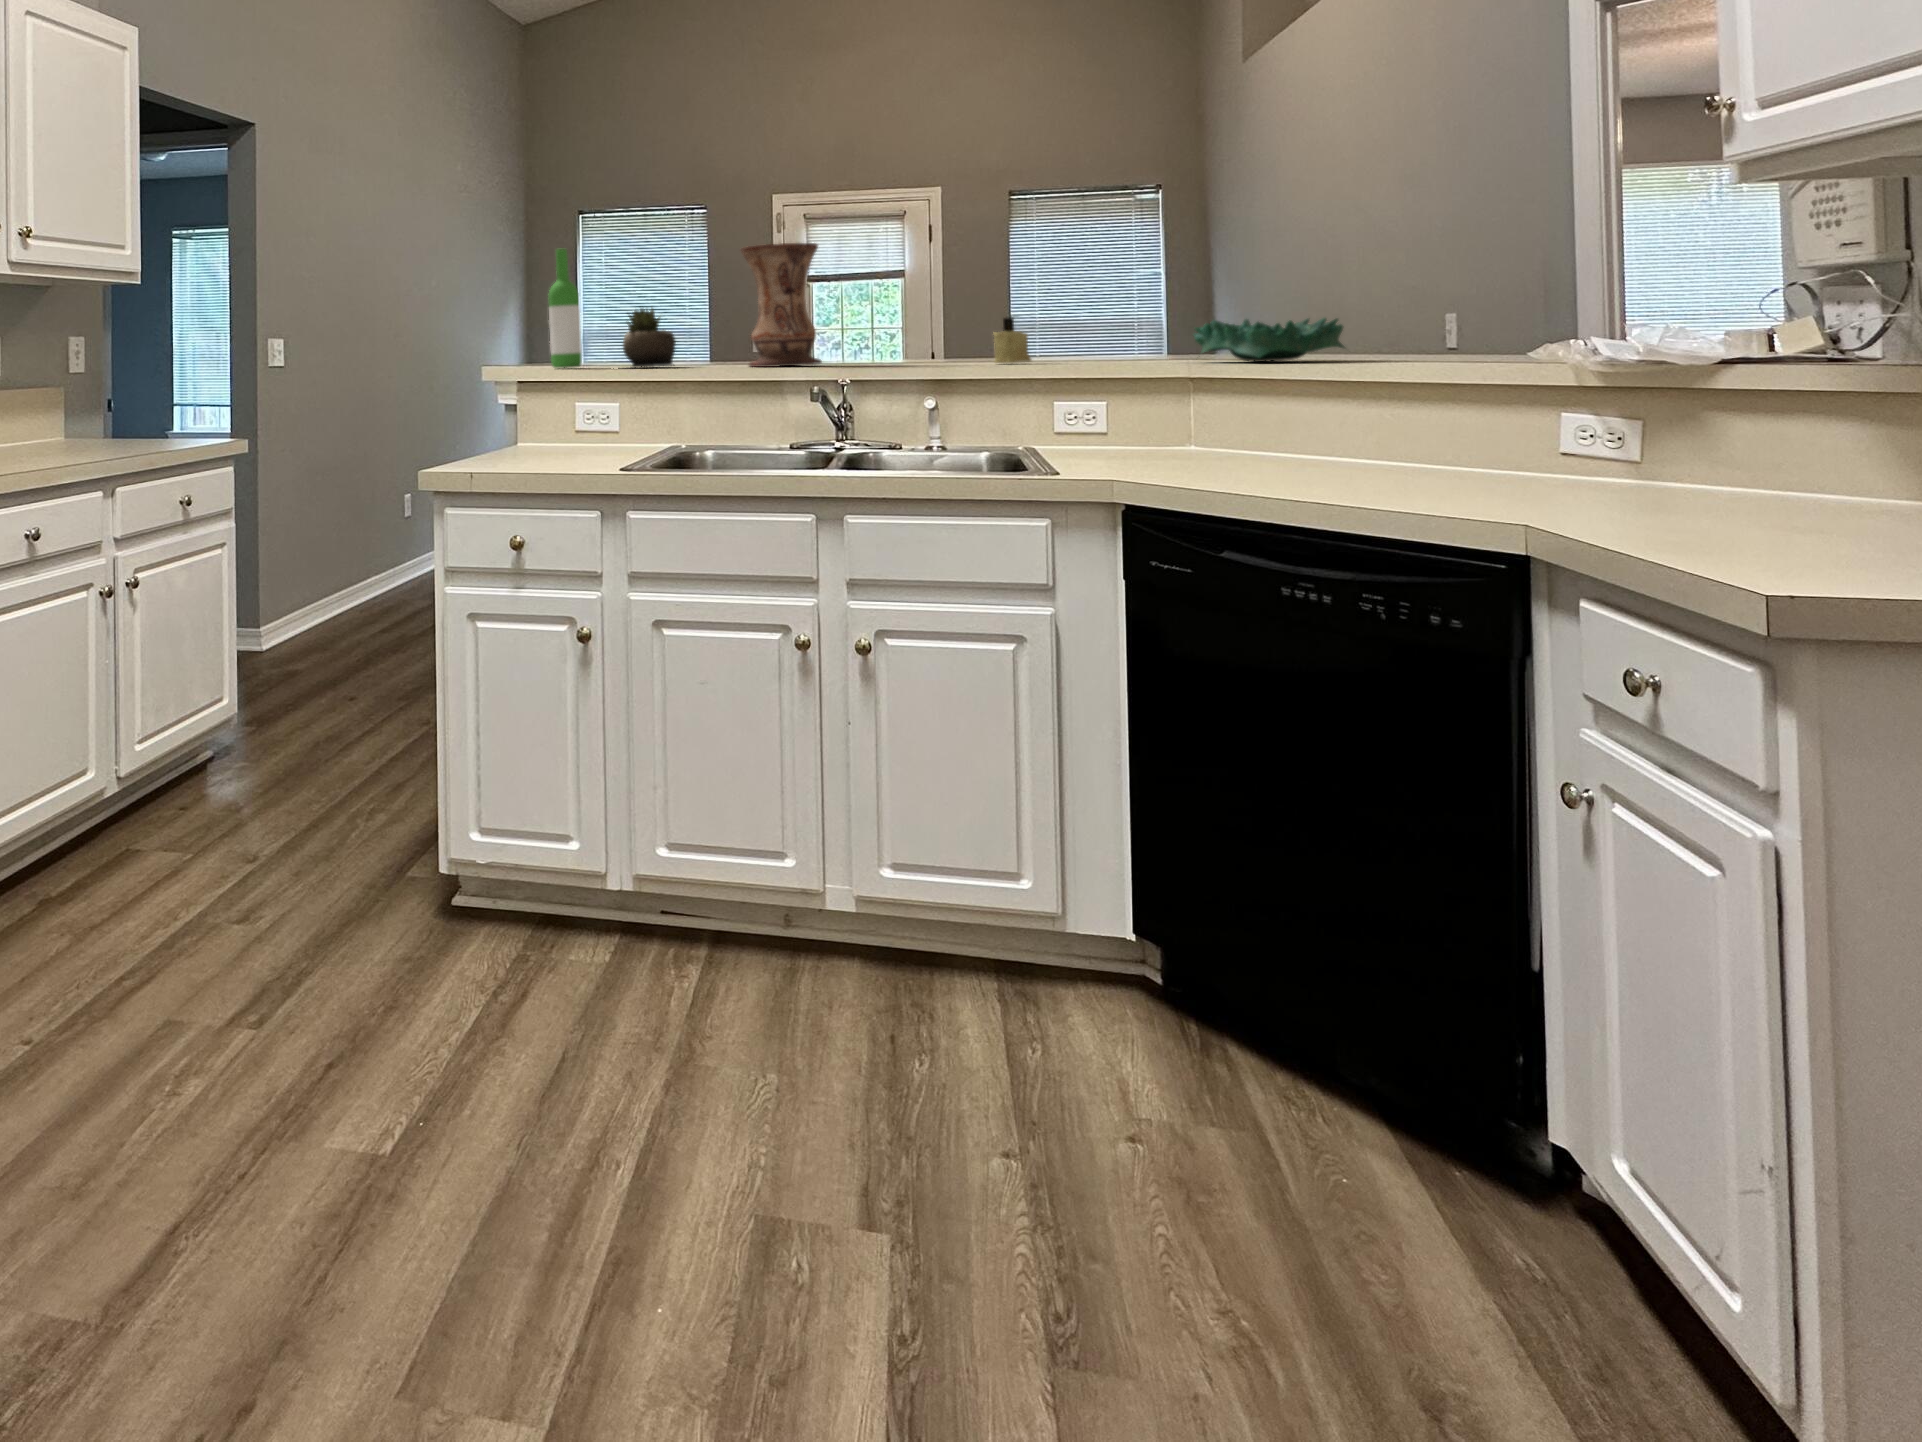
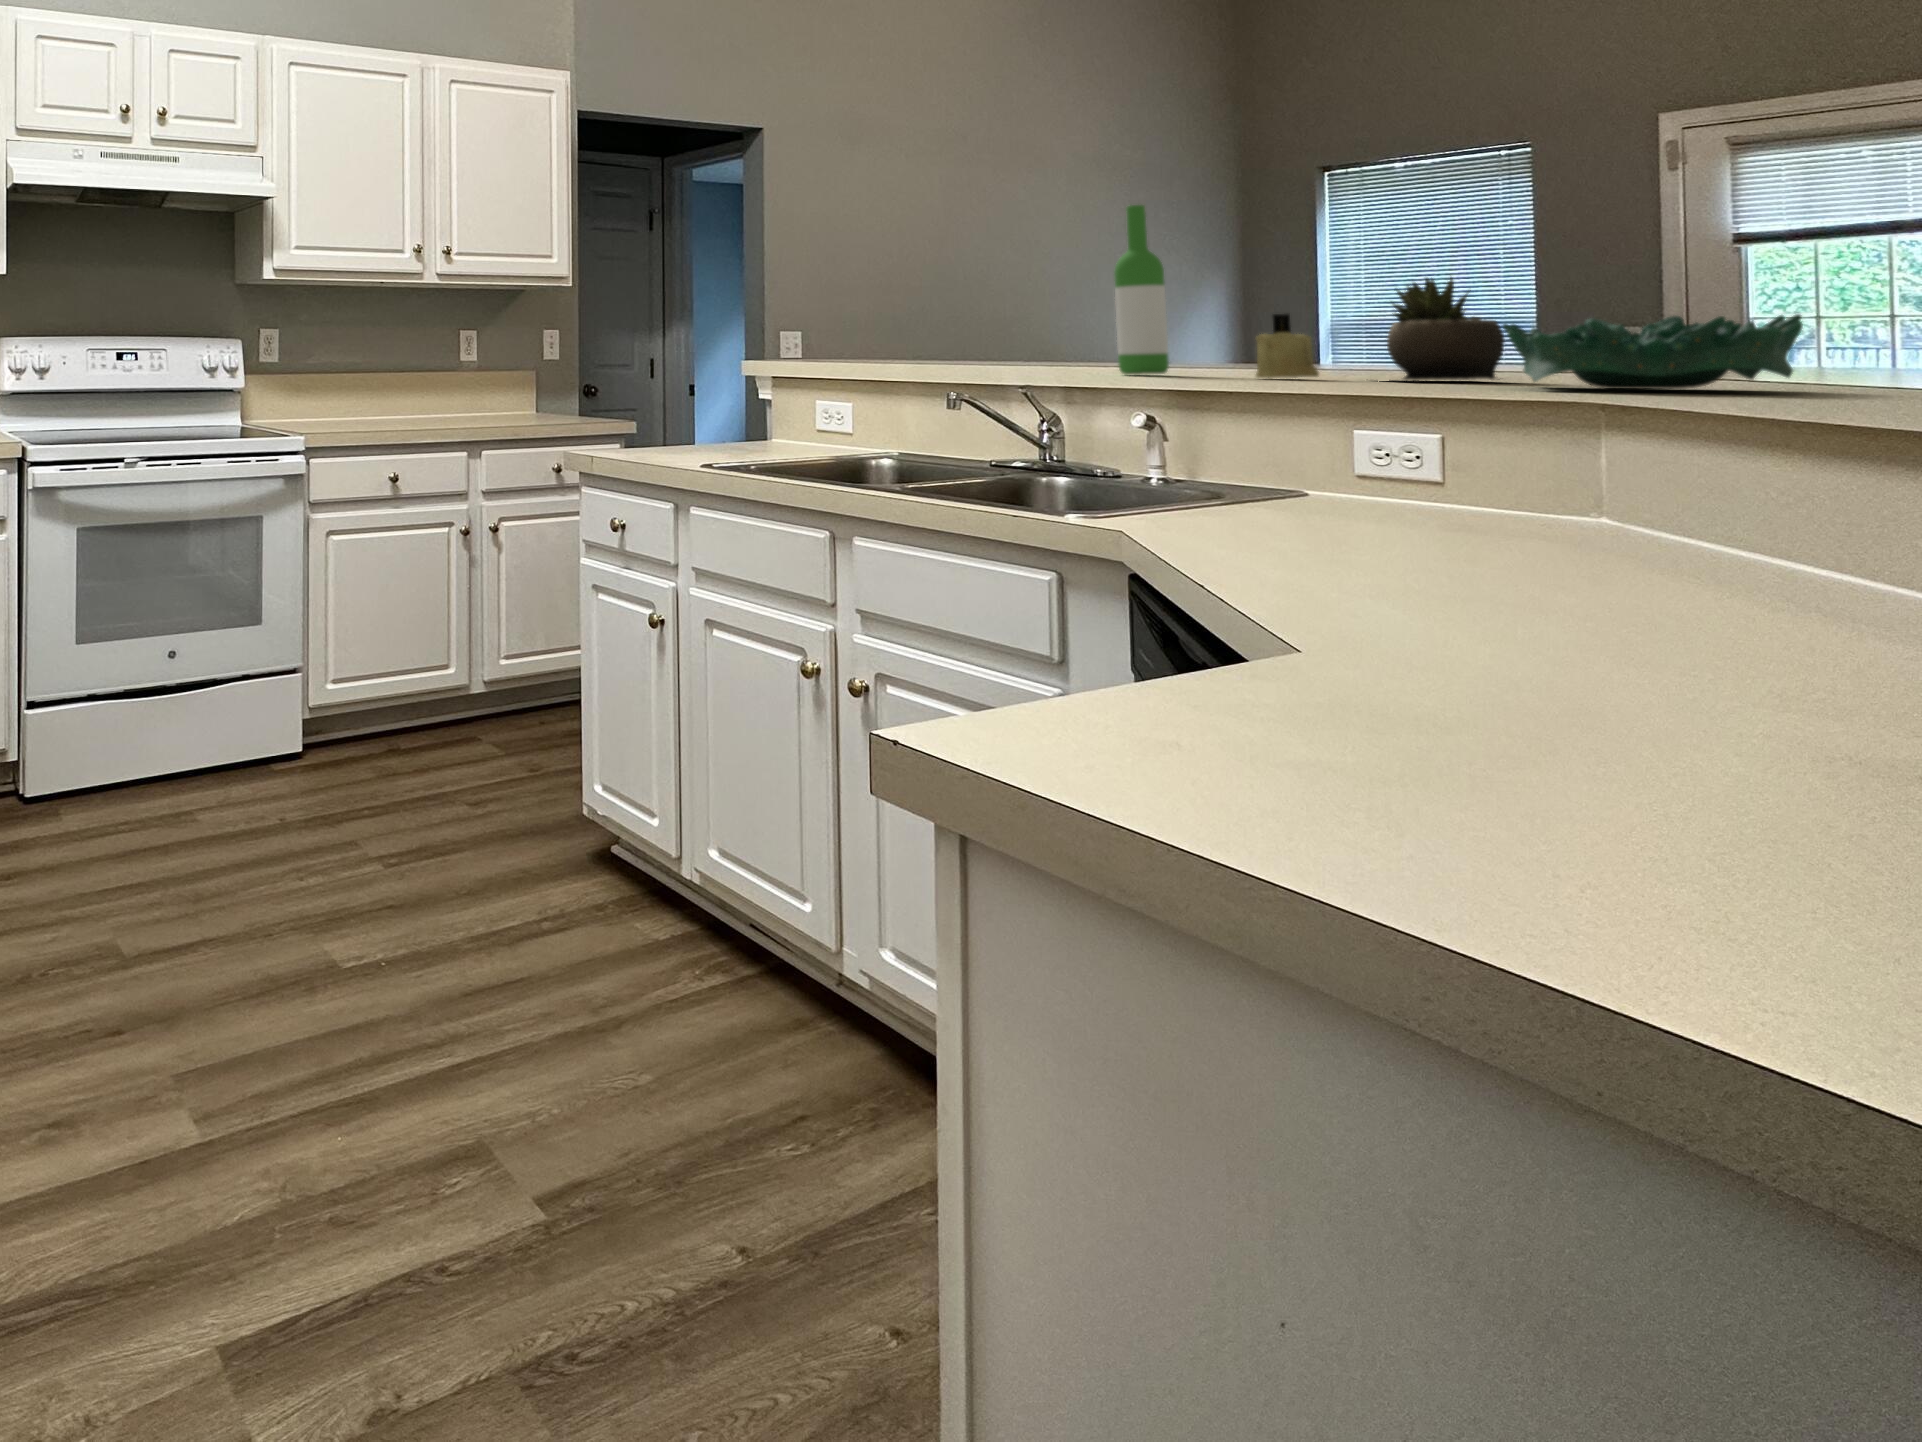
vase: present [741,243,822,367] -> none [966,223,1074,373]
wine bottle: present [548,249,582,368] -> present [1114,205,1169,375]
succulent plant: present [623,309,676,367] -> present [1387,278,1505,381]

